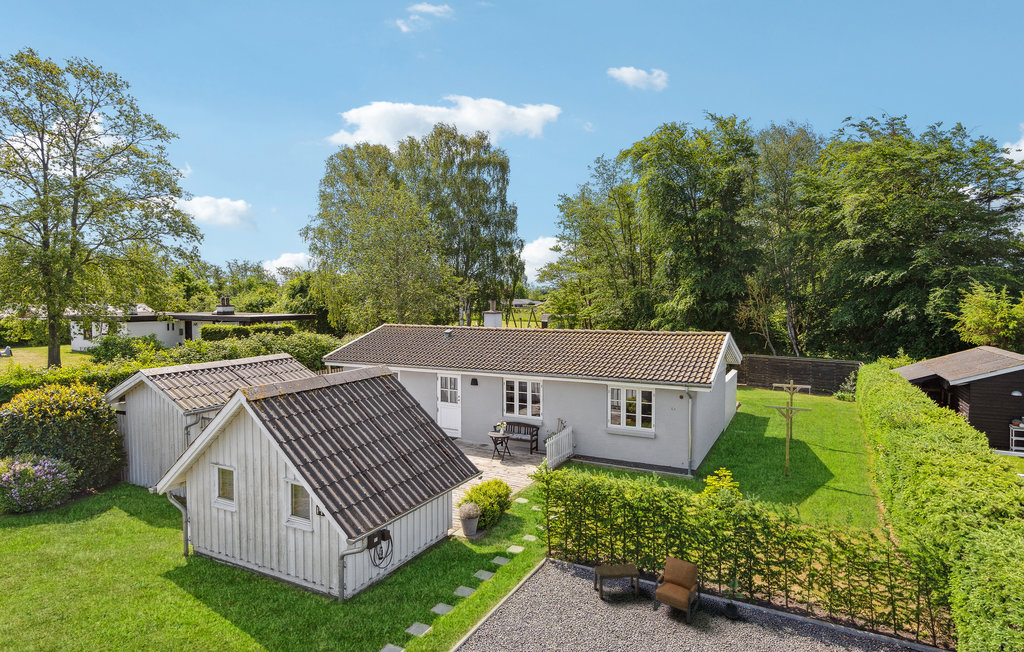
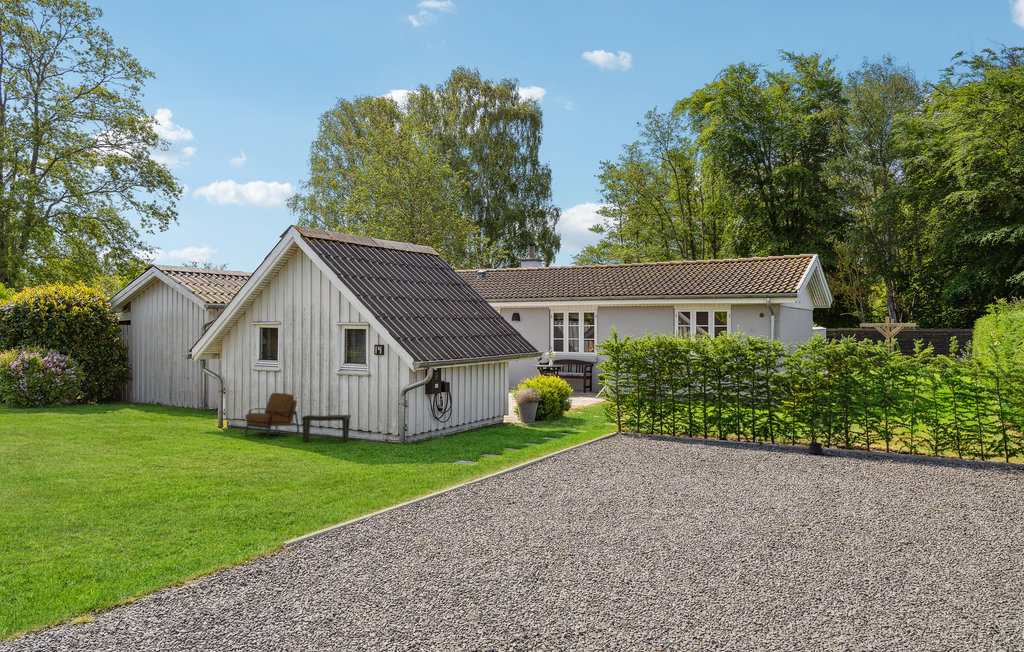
chair: present [653,557,700,623] -> present [245,393,299,438]
bench: present [594,563,640,599] -> present [302,415,351,442]

